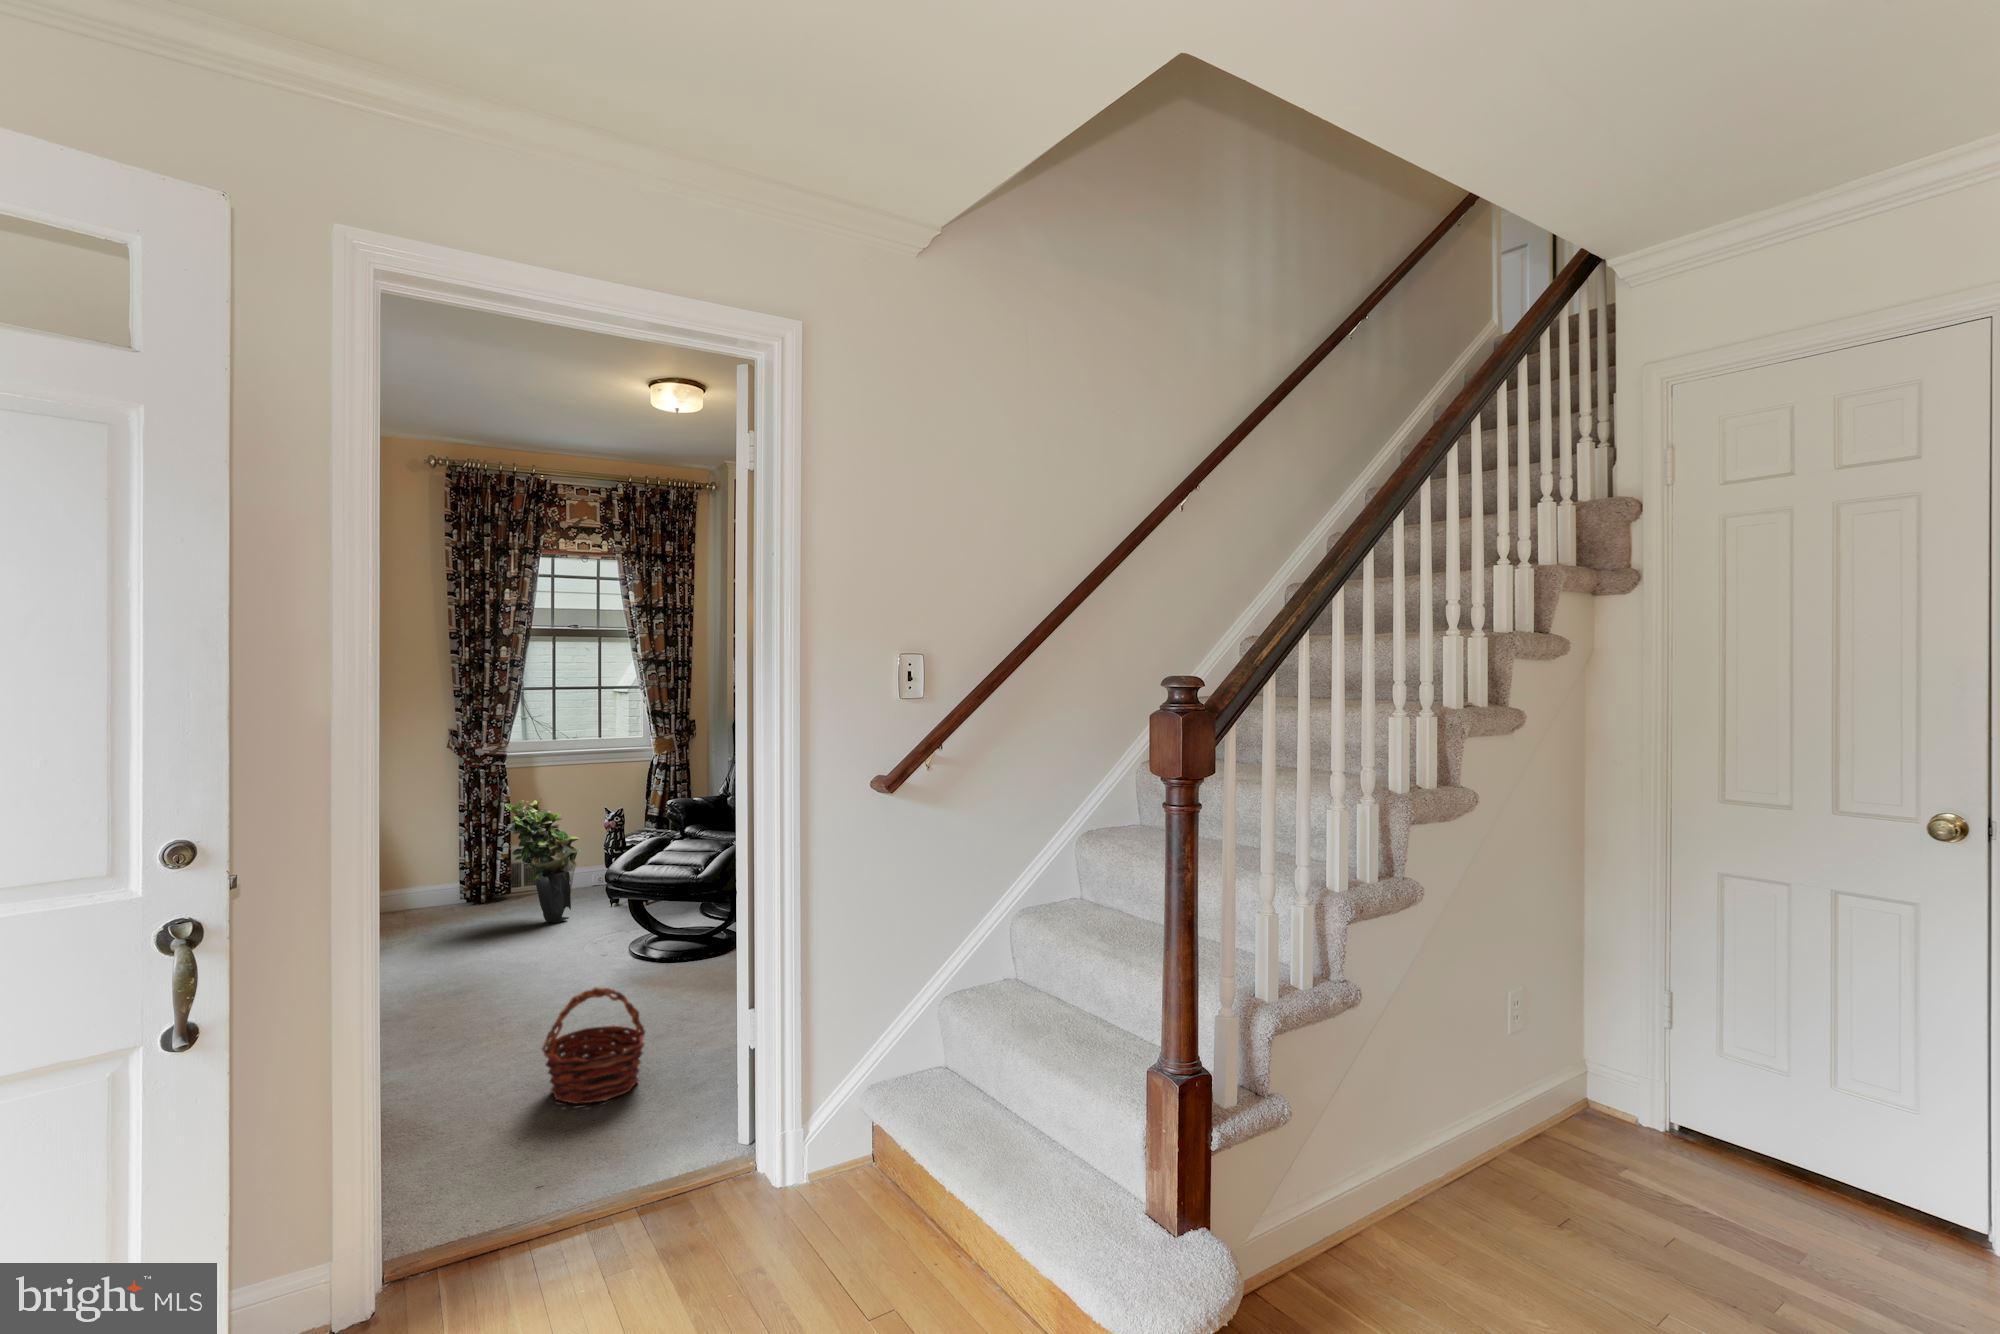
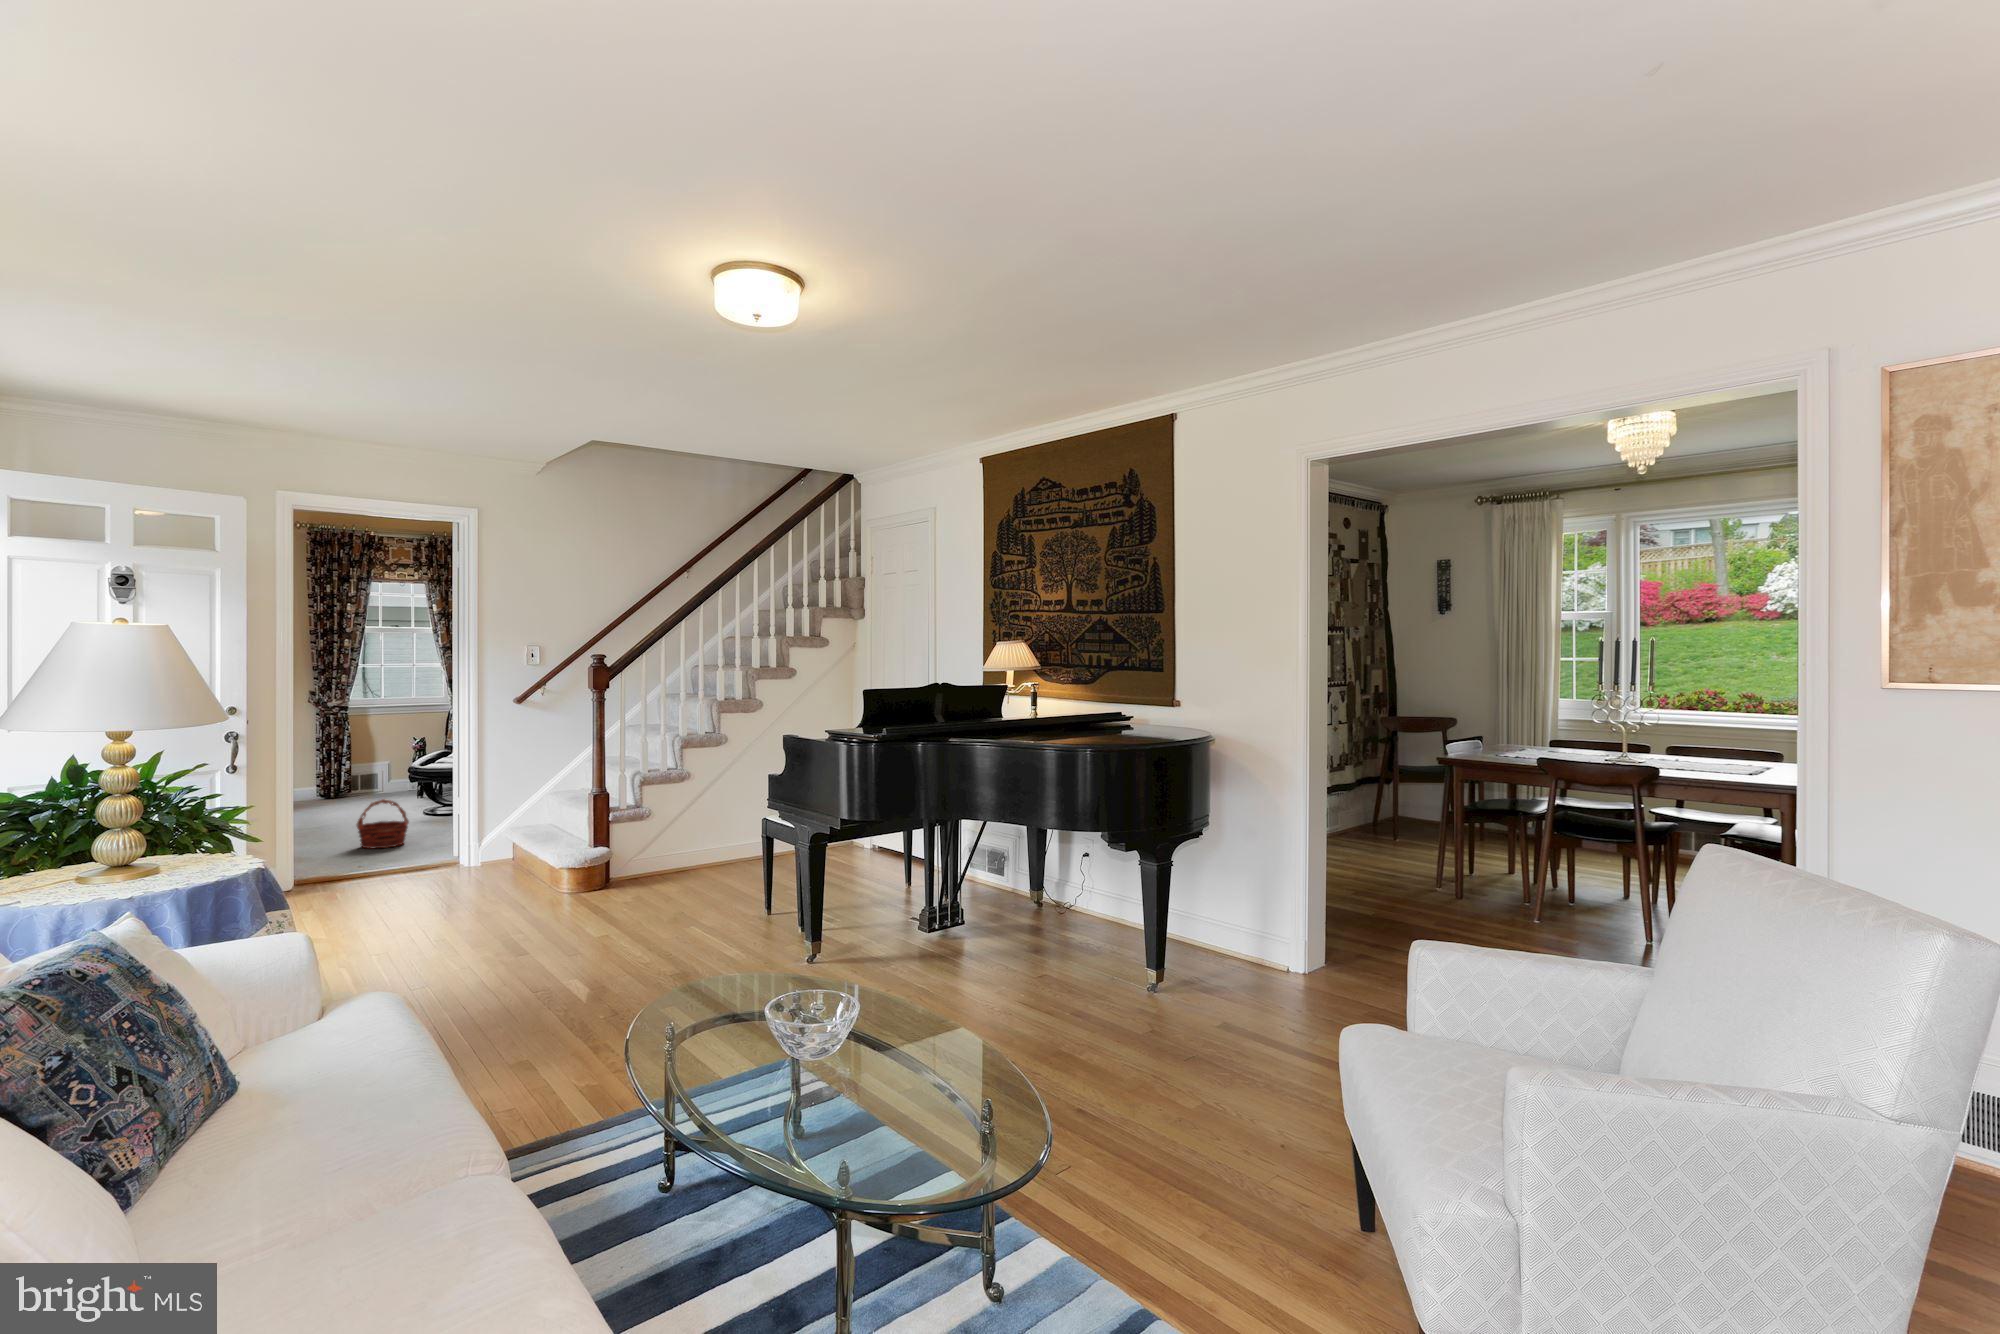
potted plant: present [505,798,581,923] -> none [346,731,395,804]

